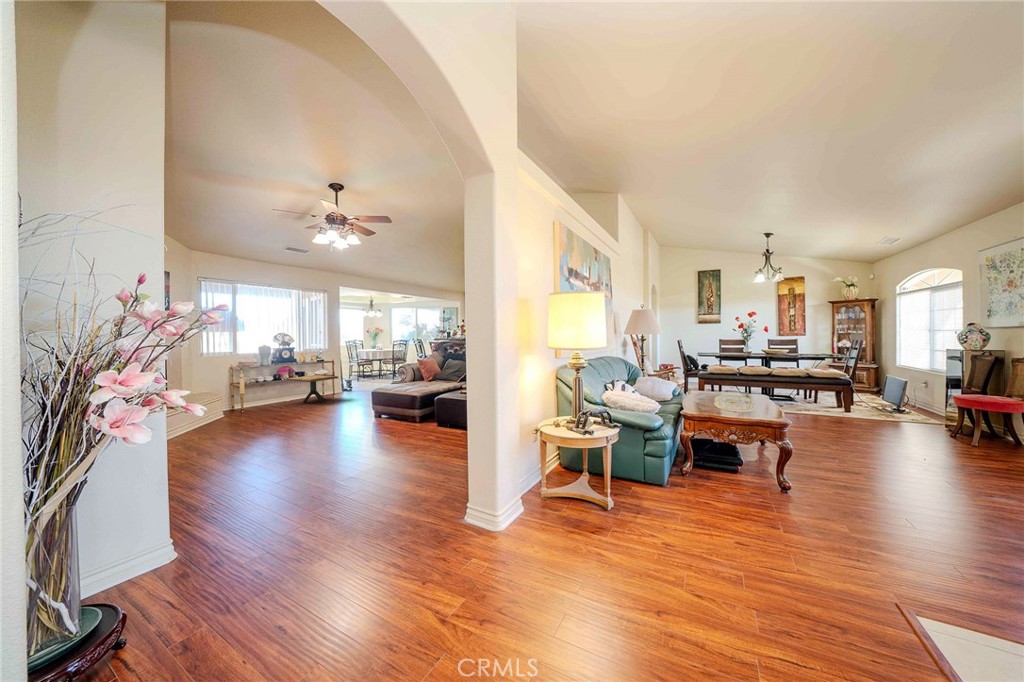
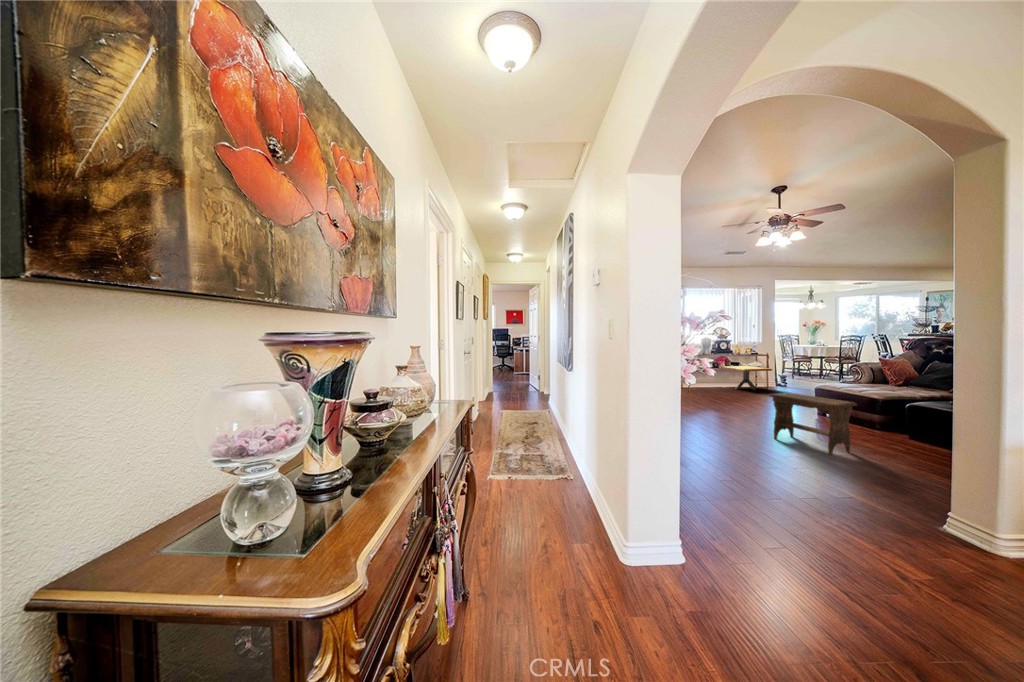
footstool: none [329,403,401,460] -> present [769,393,857,455]

